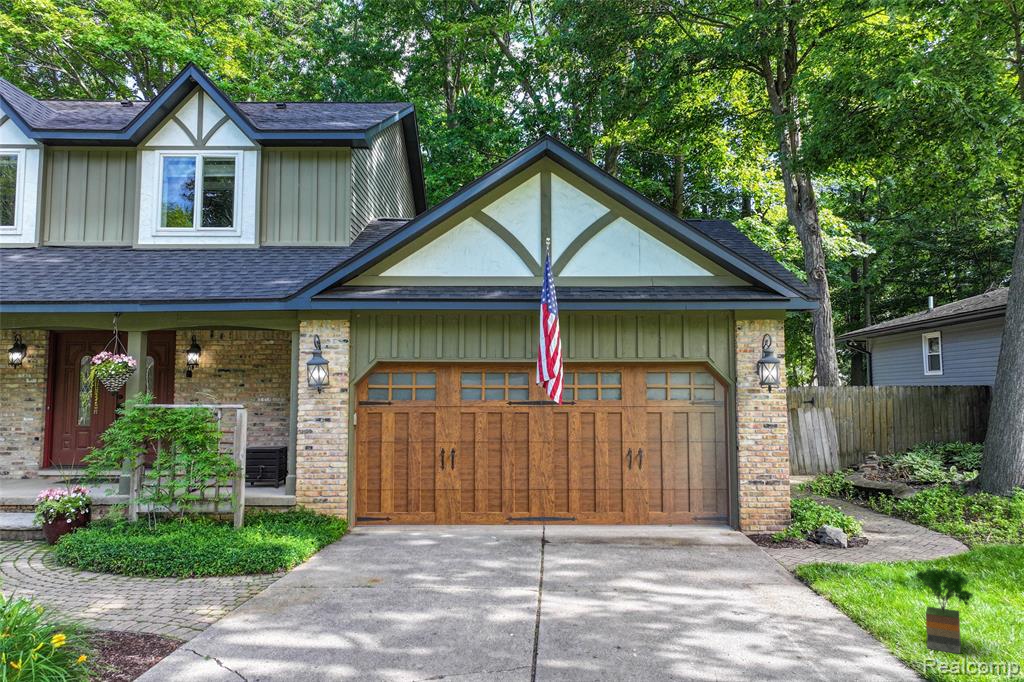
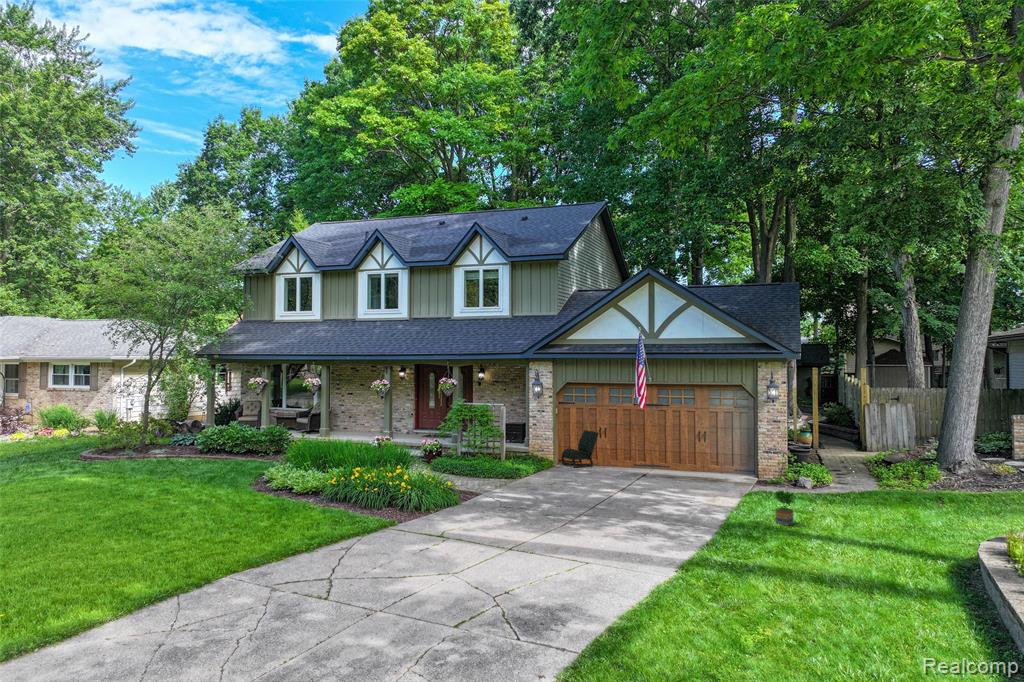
lounge chair: none [366,456,442,534] -> present [561,430,598,468]

